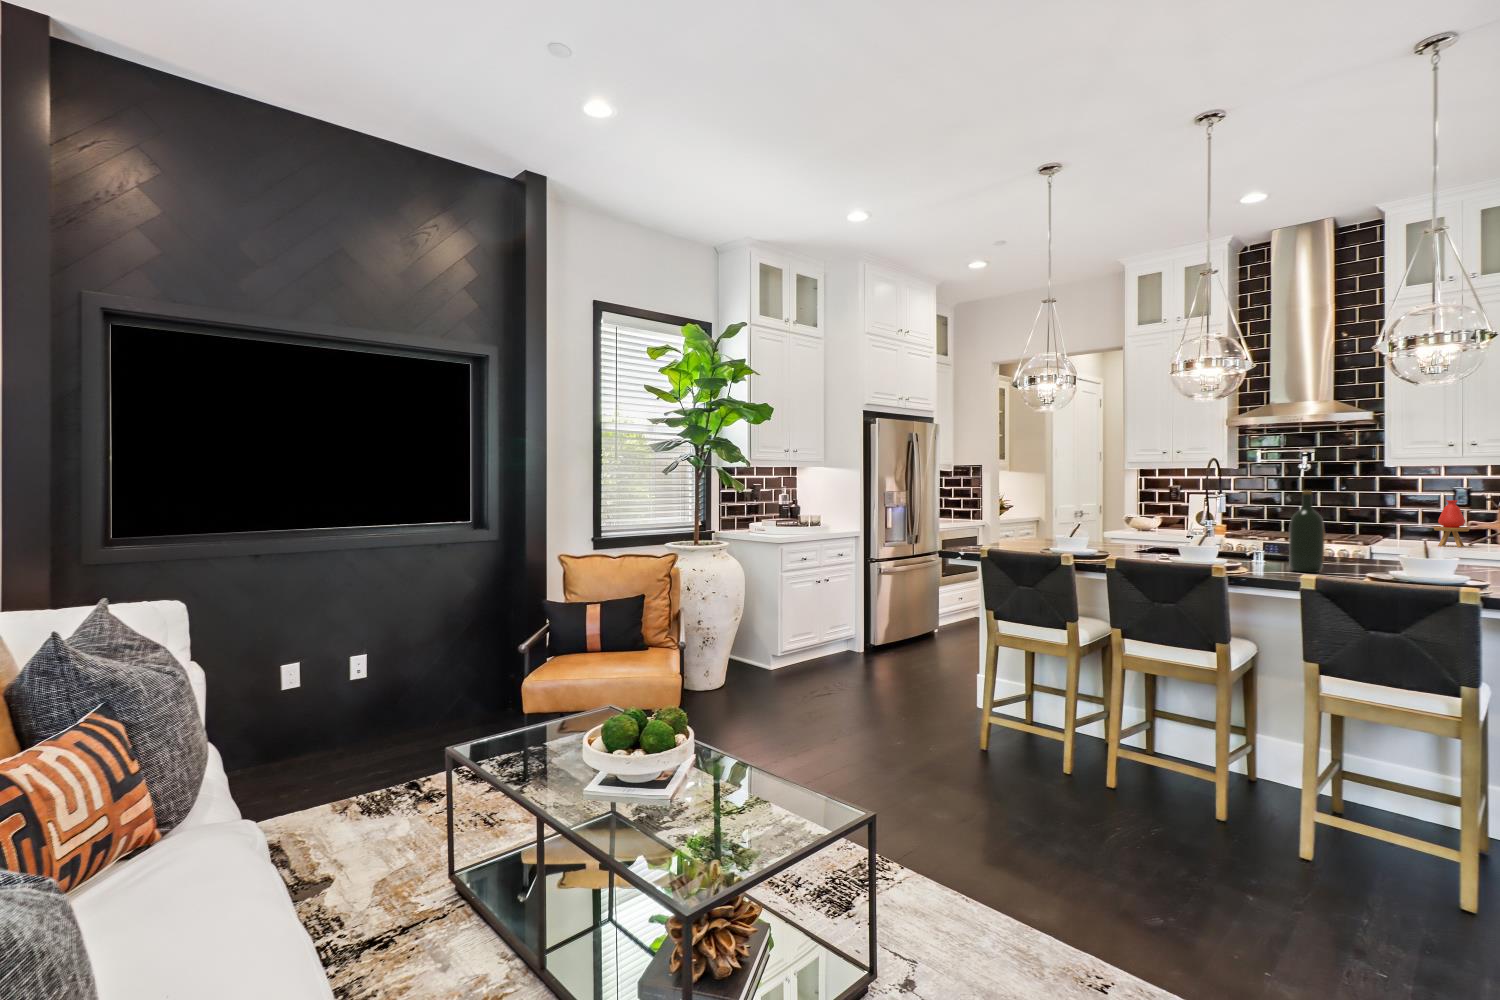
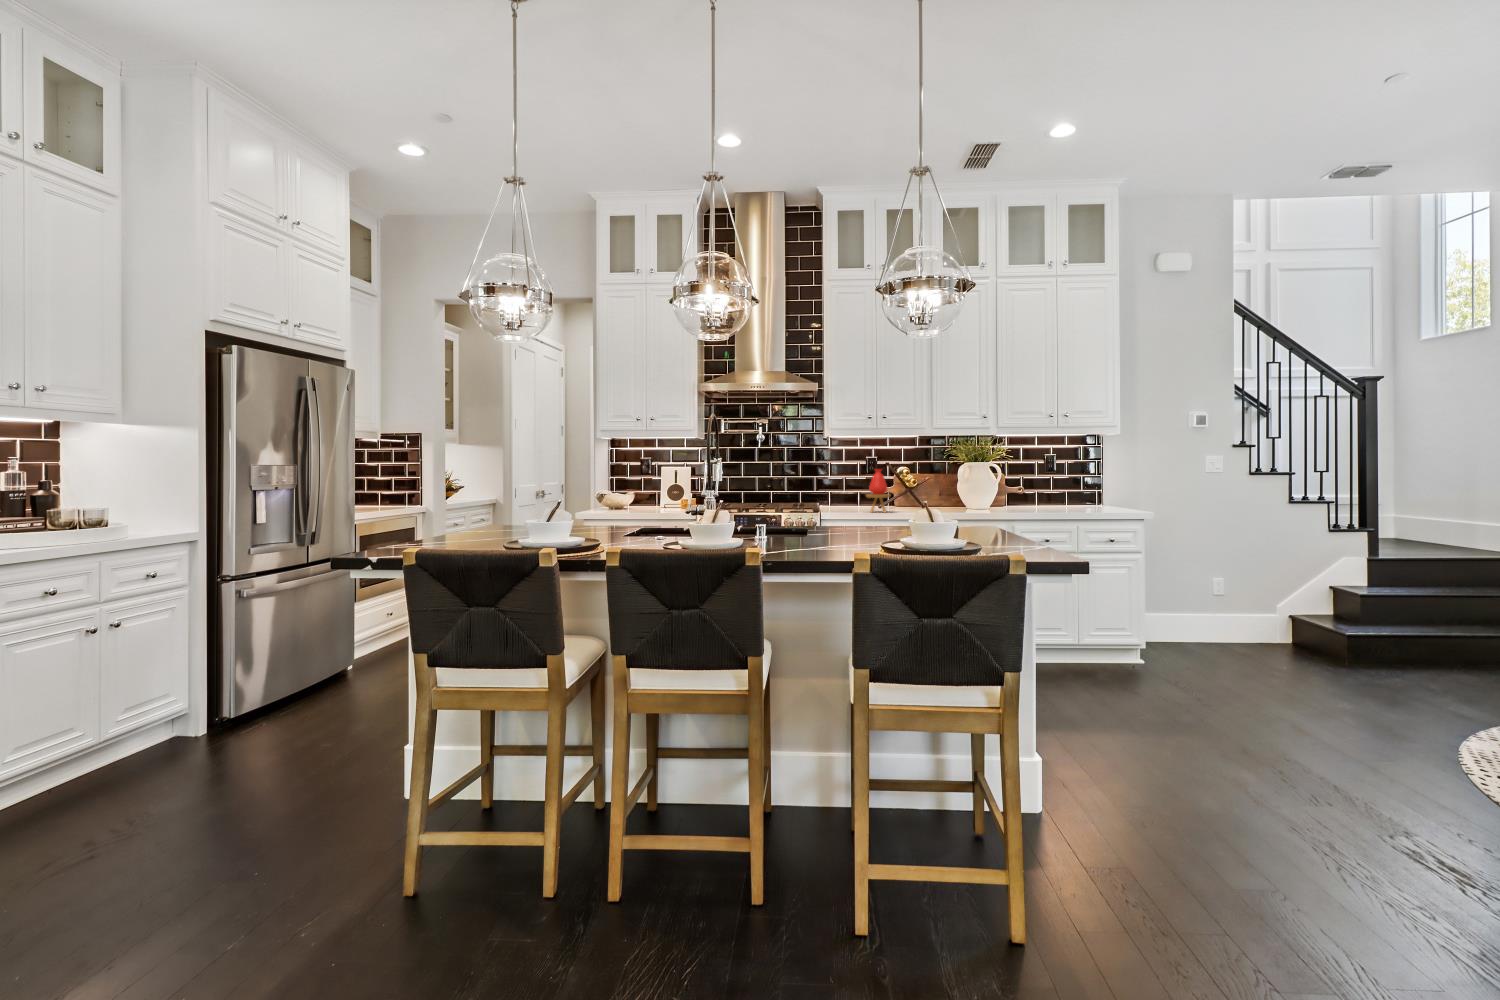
wine bottle: present [1289,490,1325,573] -> none [819,445,855,551]

